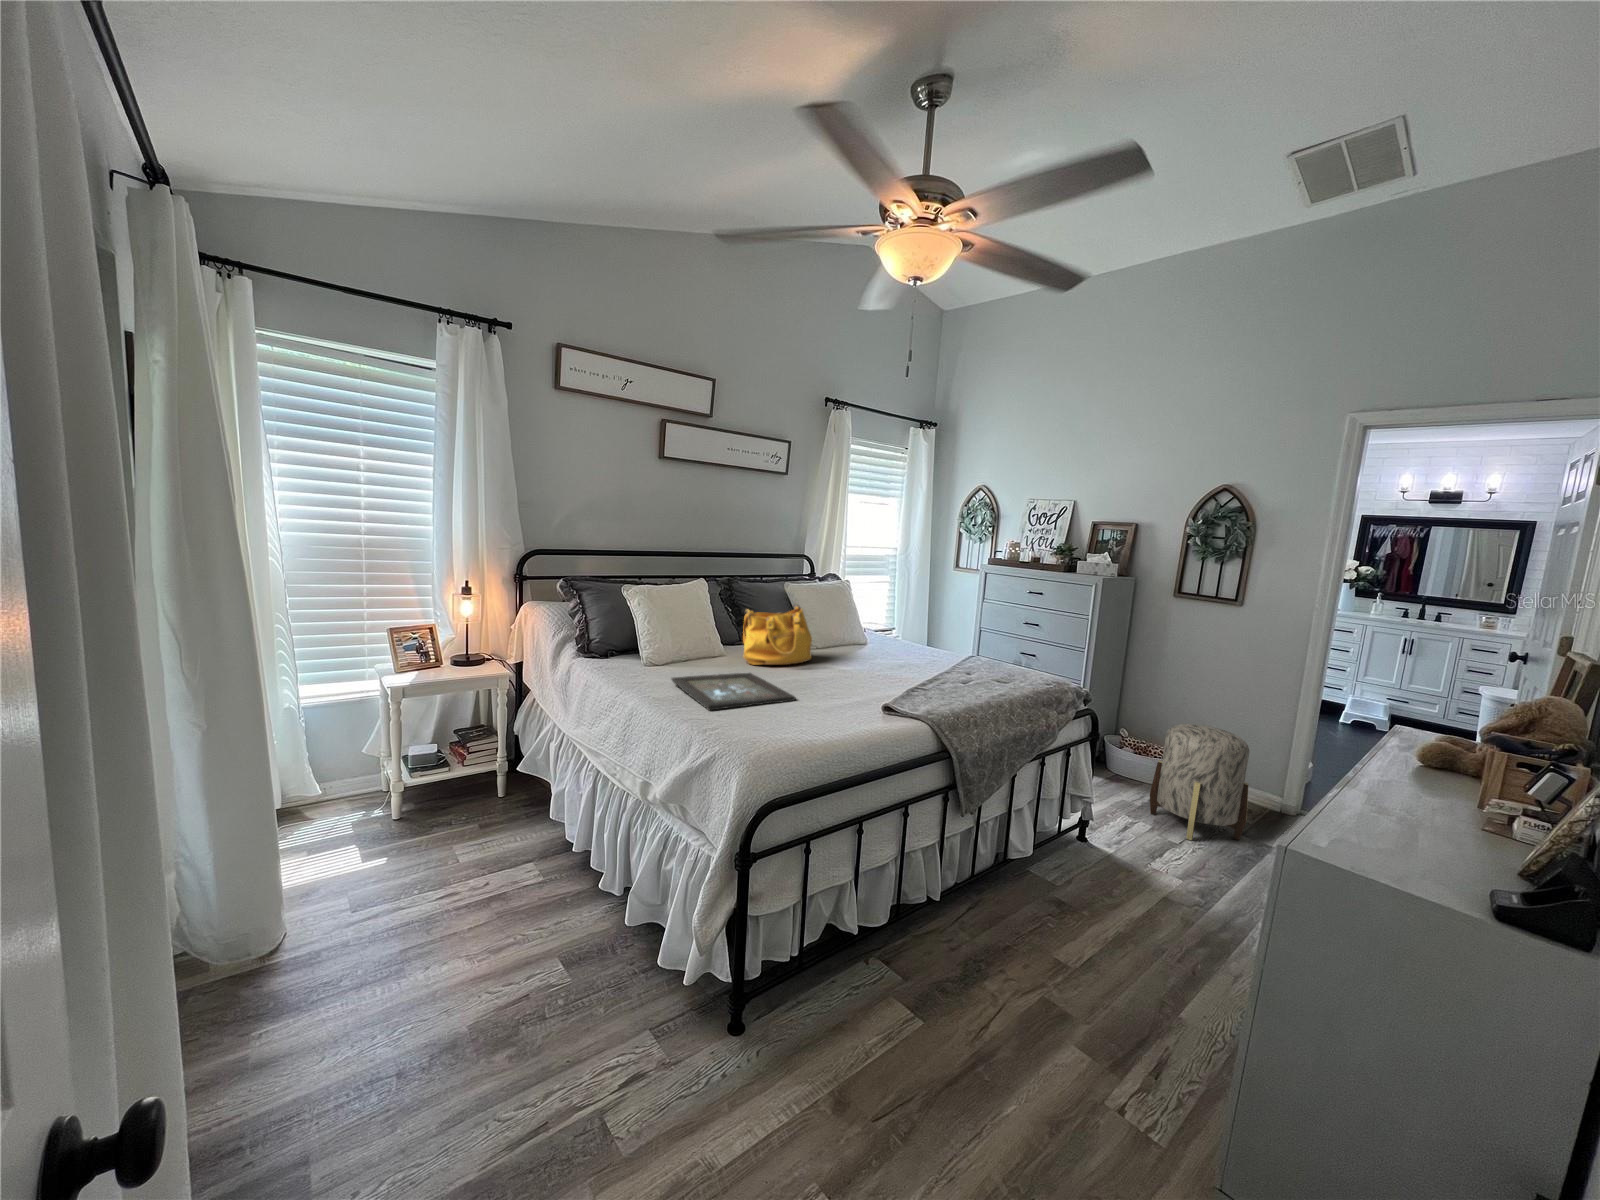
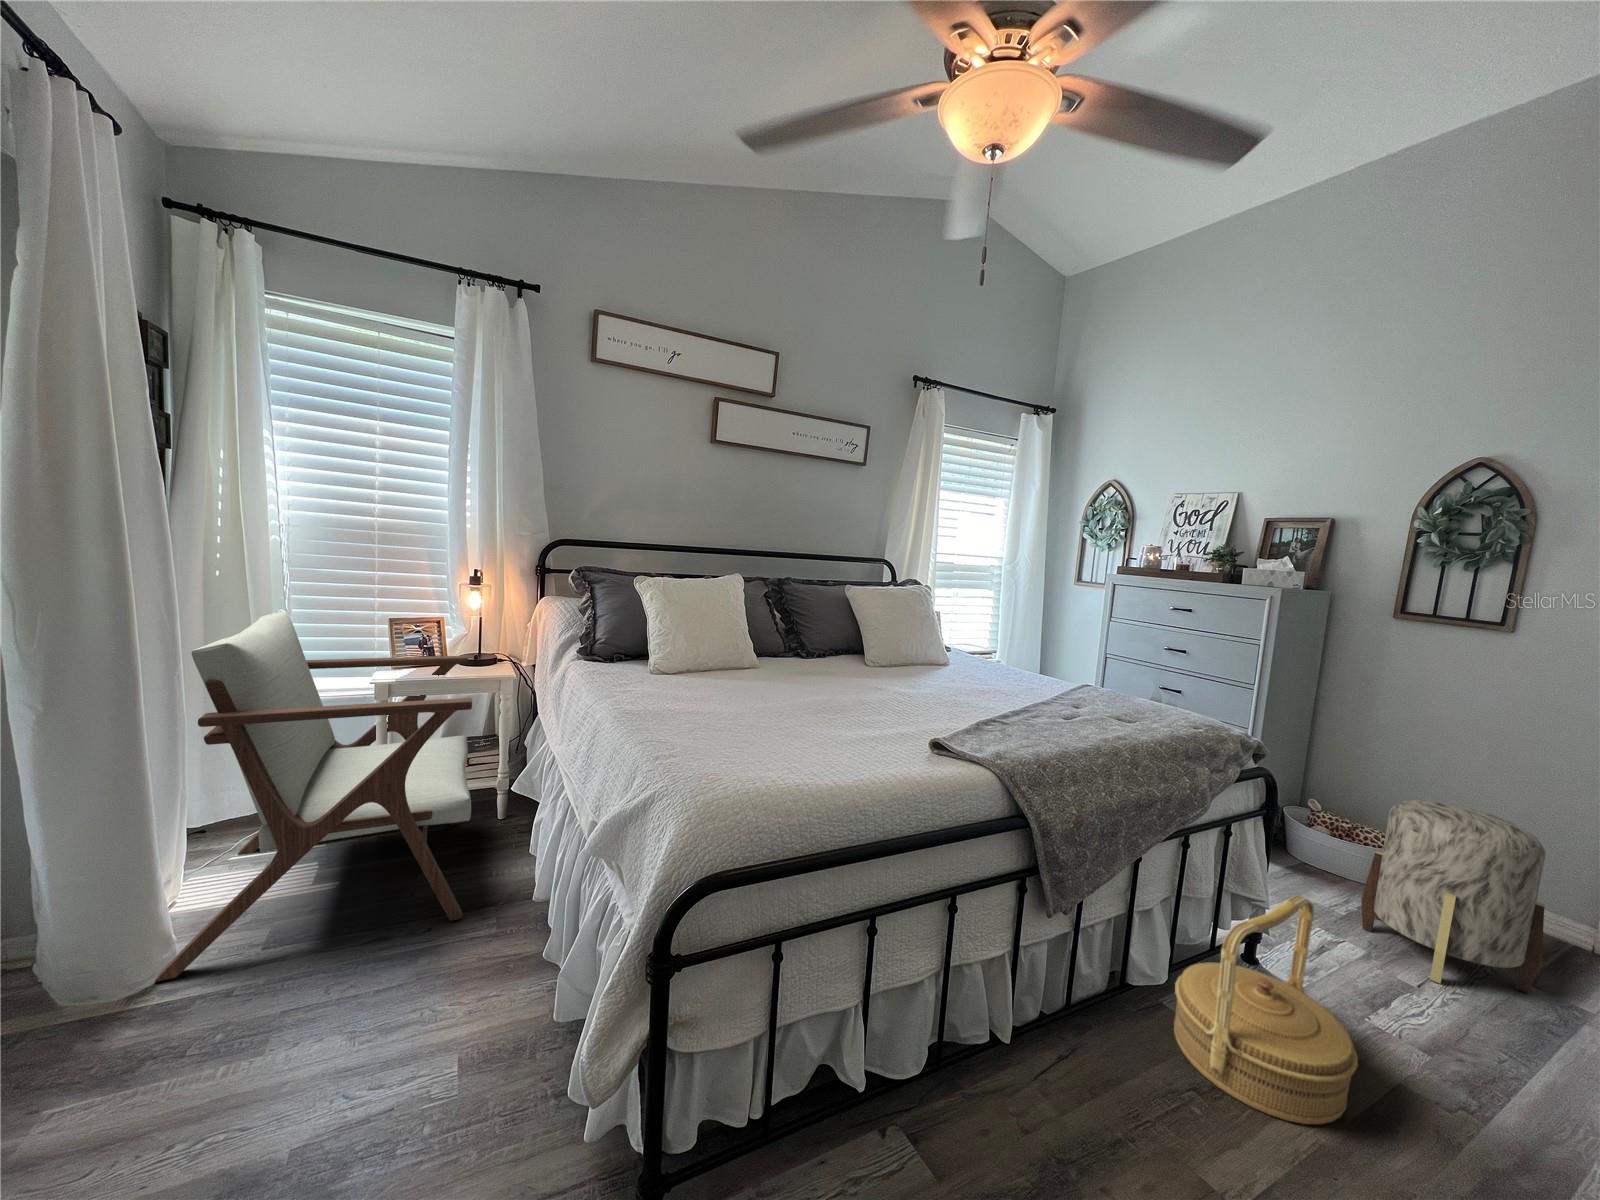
handbag: present [743,605,812,665] -> none [776,605,867,681]
lounge chair: none [272,630,517,944] -> present [154,612,472,982]
tray: present [672,673,795,711] -> none [666,686,812,730]
woven basket: none [1036,789,1139,923] -> present [1174,895,1358,1124]

